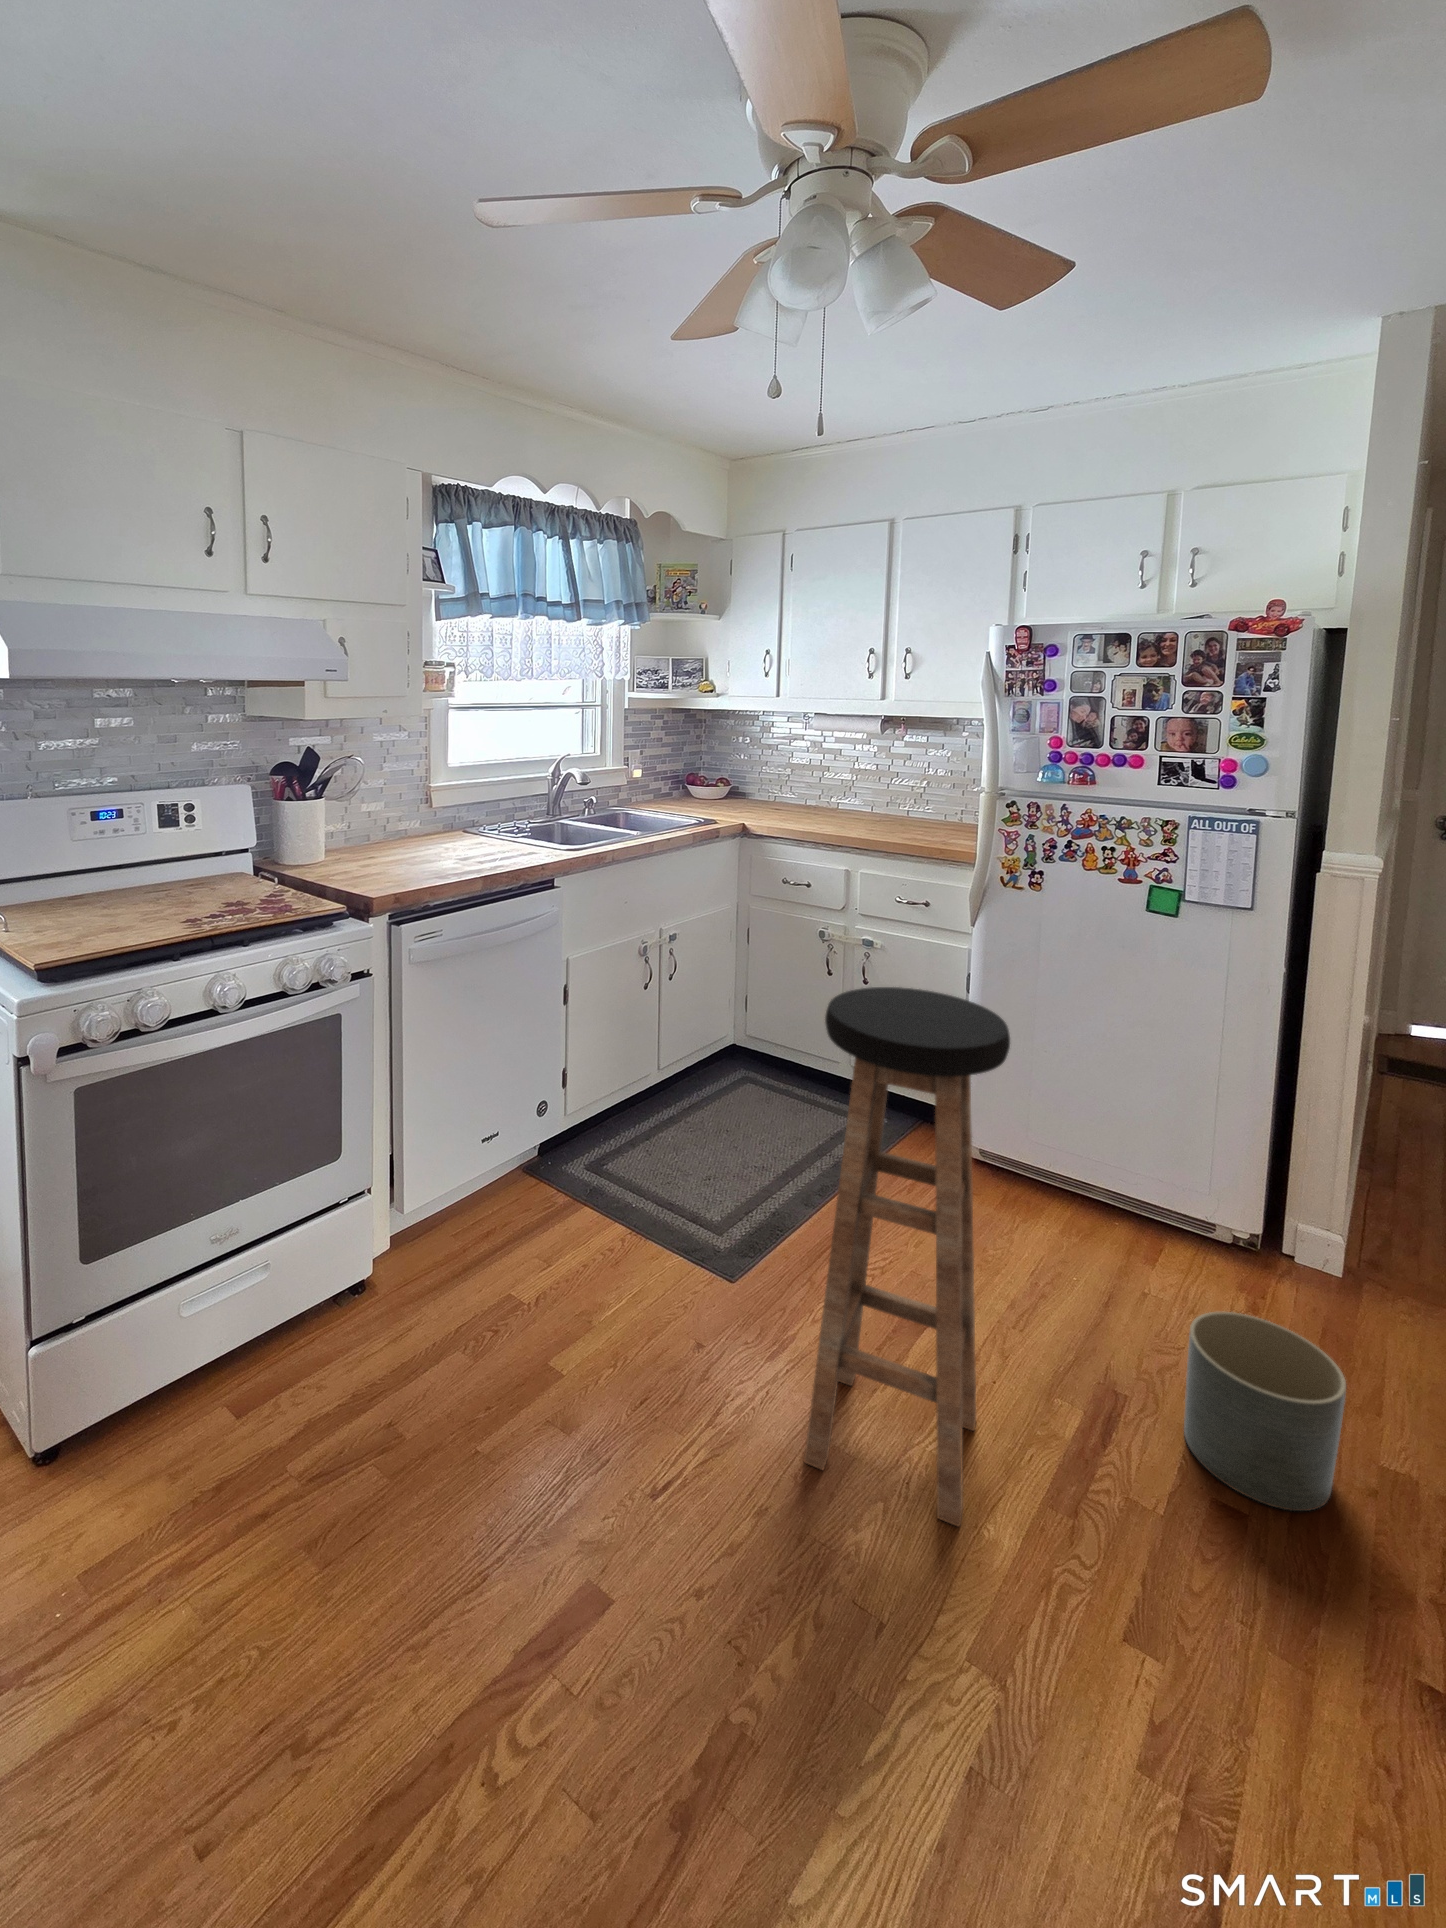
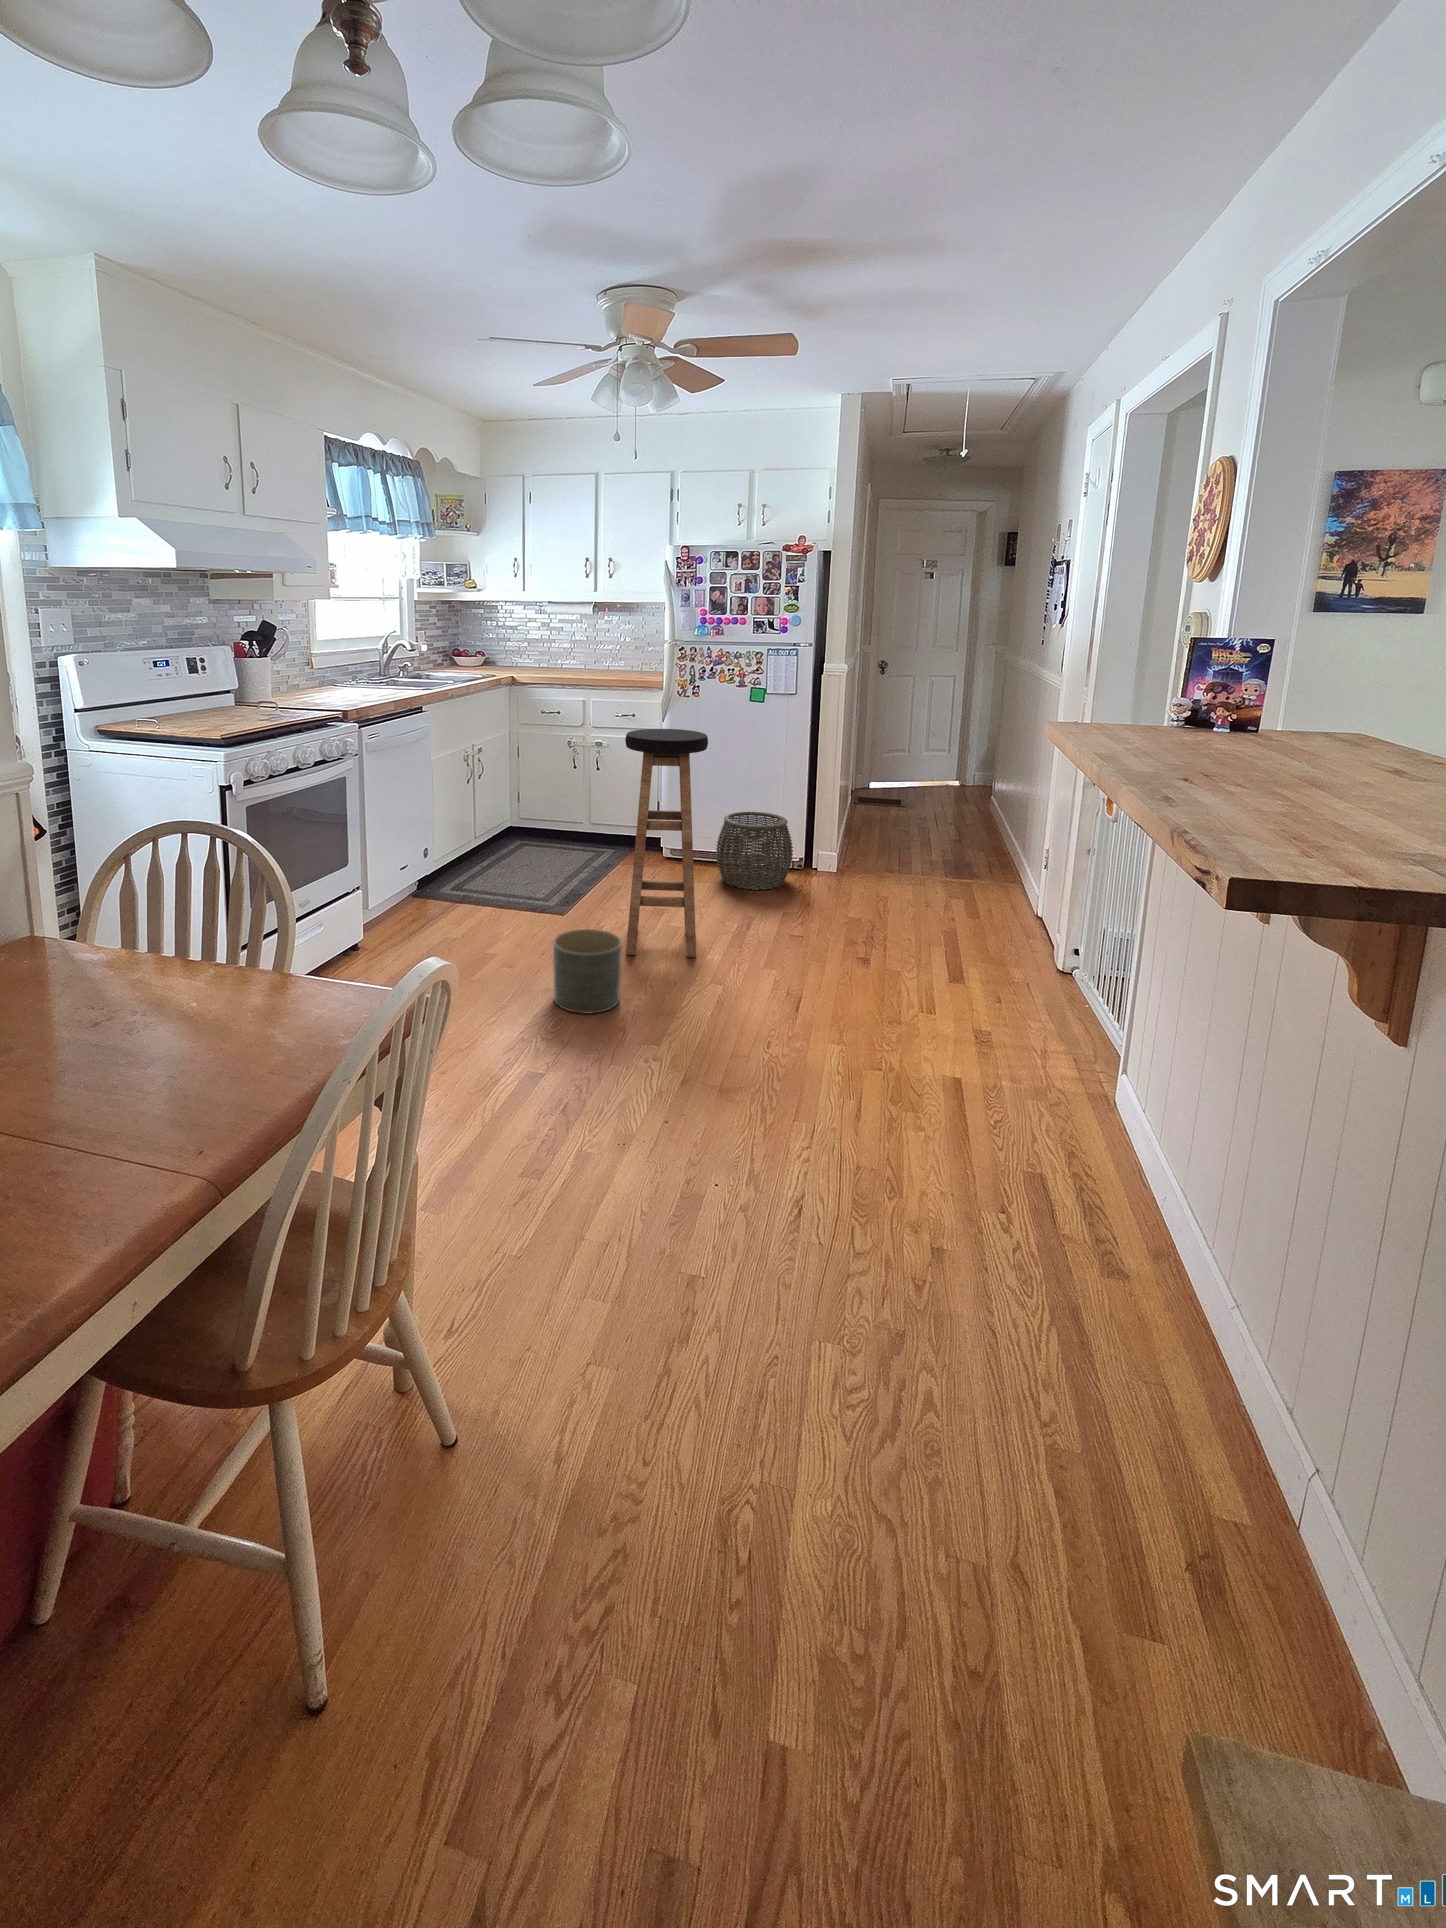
woven basket: none [1059,1122,1237,1310] -> present [716,812,793,890]
planter: present [1184,1312,1346,1511] -> present [553,929,622,1014]

